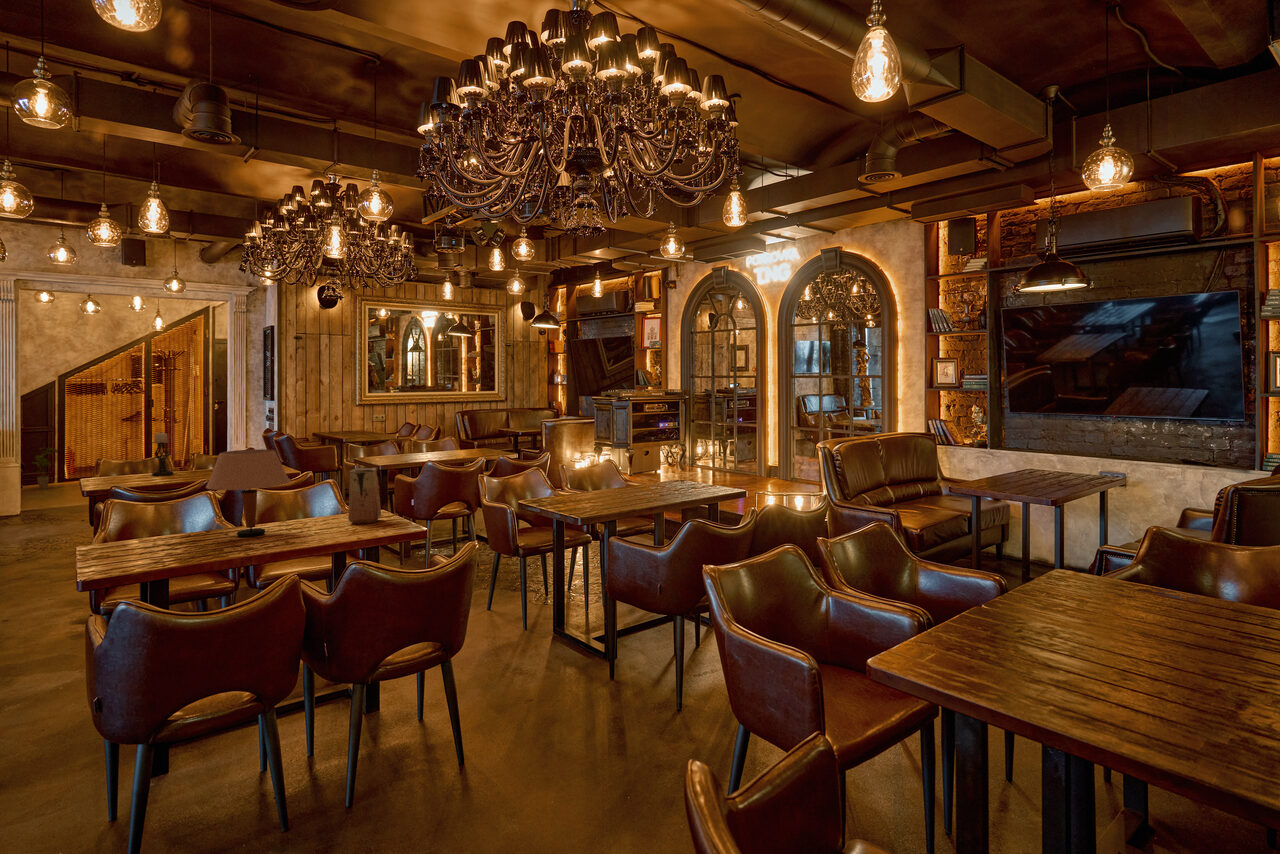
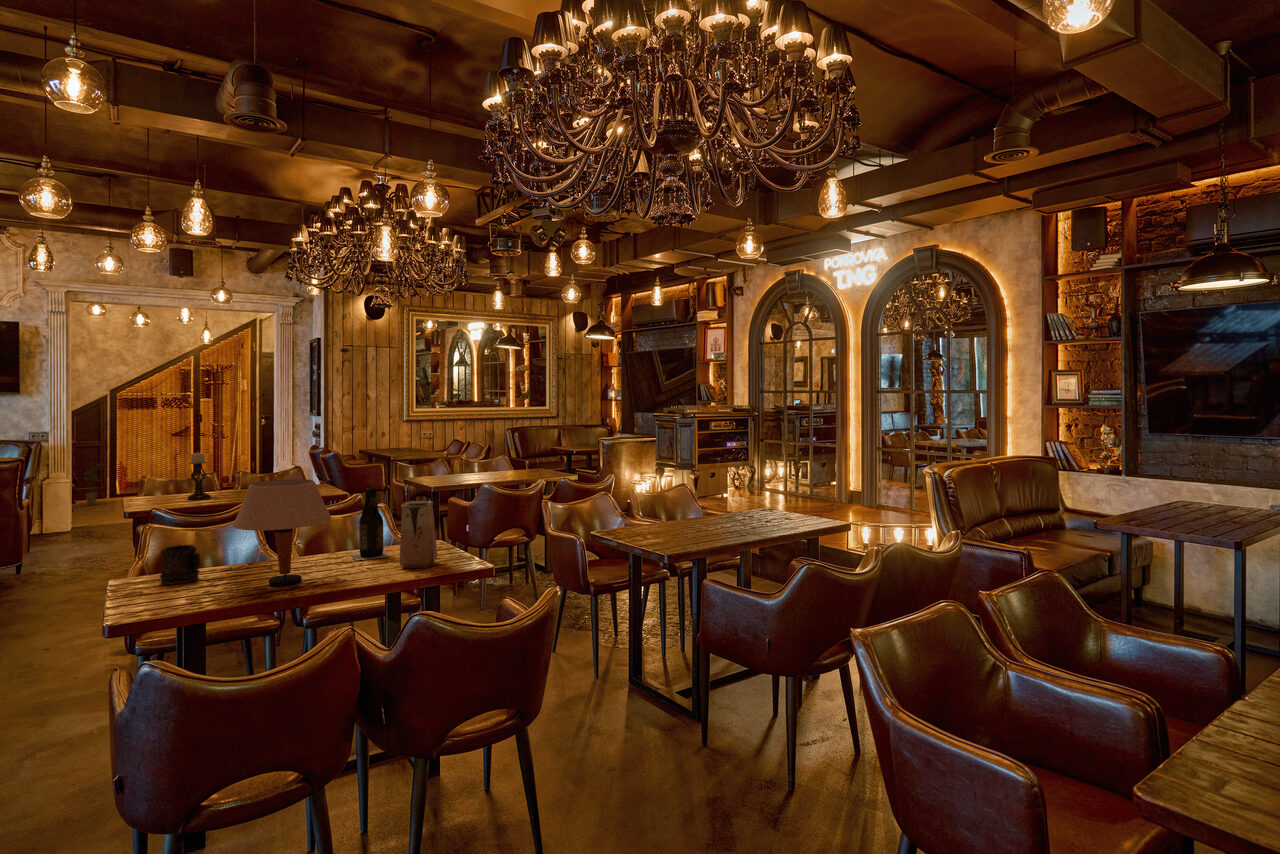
beer bottle: none [307,458,341,519] -> present [351,487,390,560]
beer mug: none [142,505,177,538] -> present [160,545,200,585]

